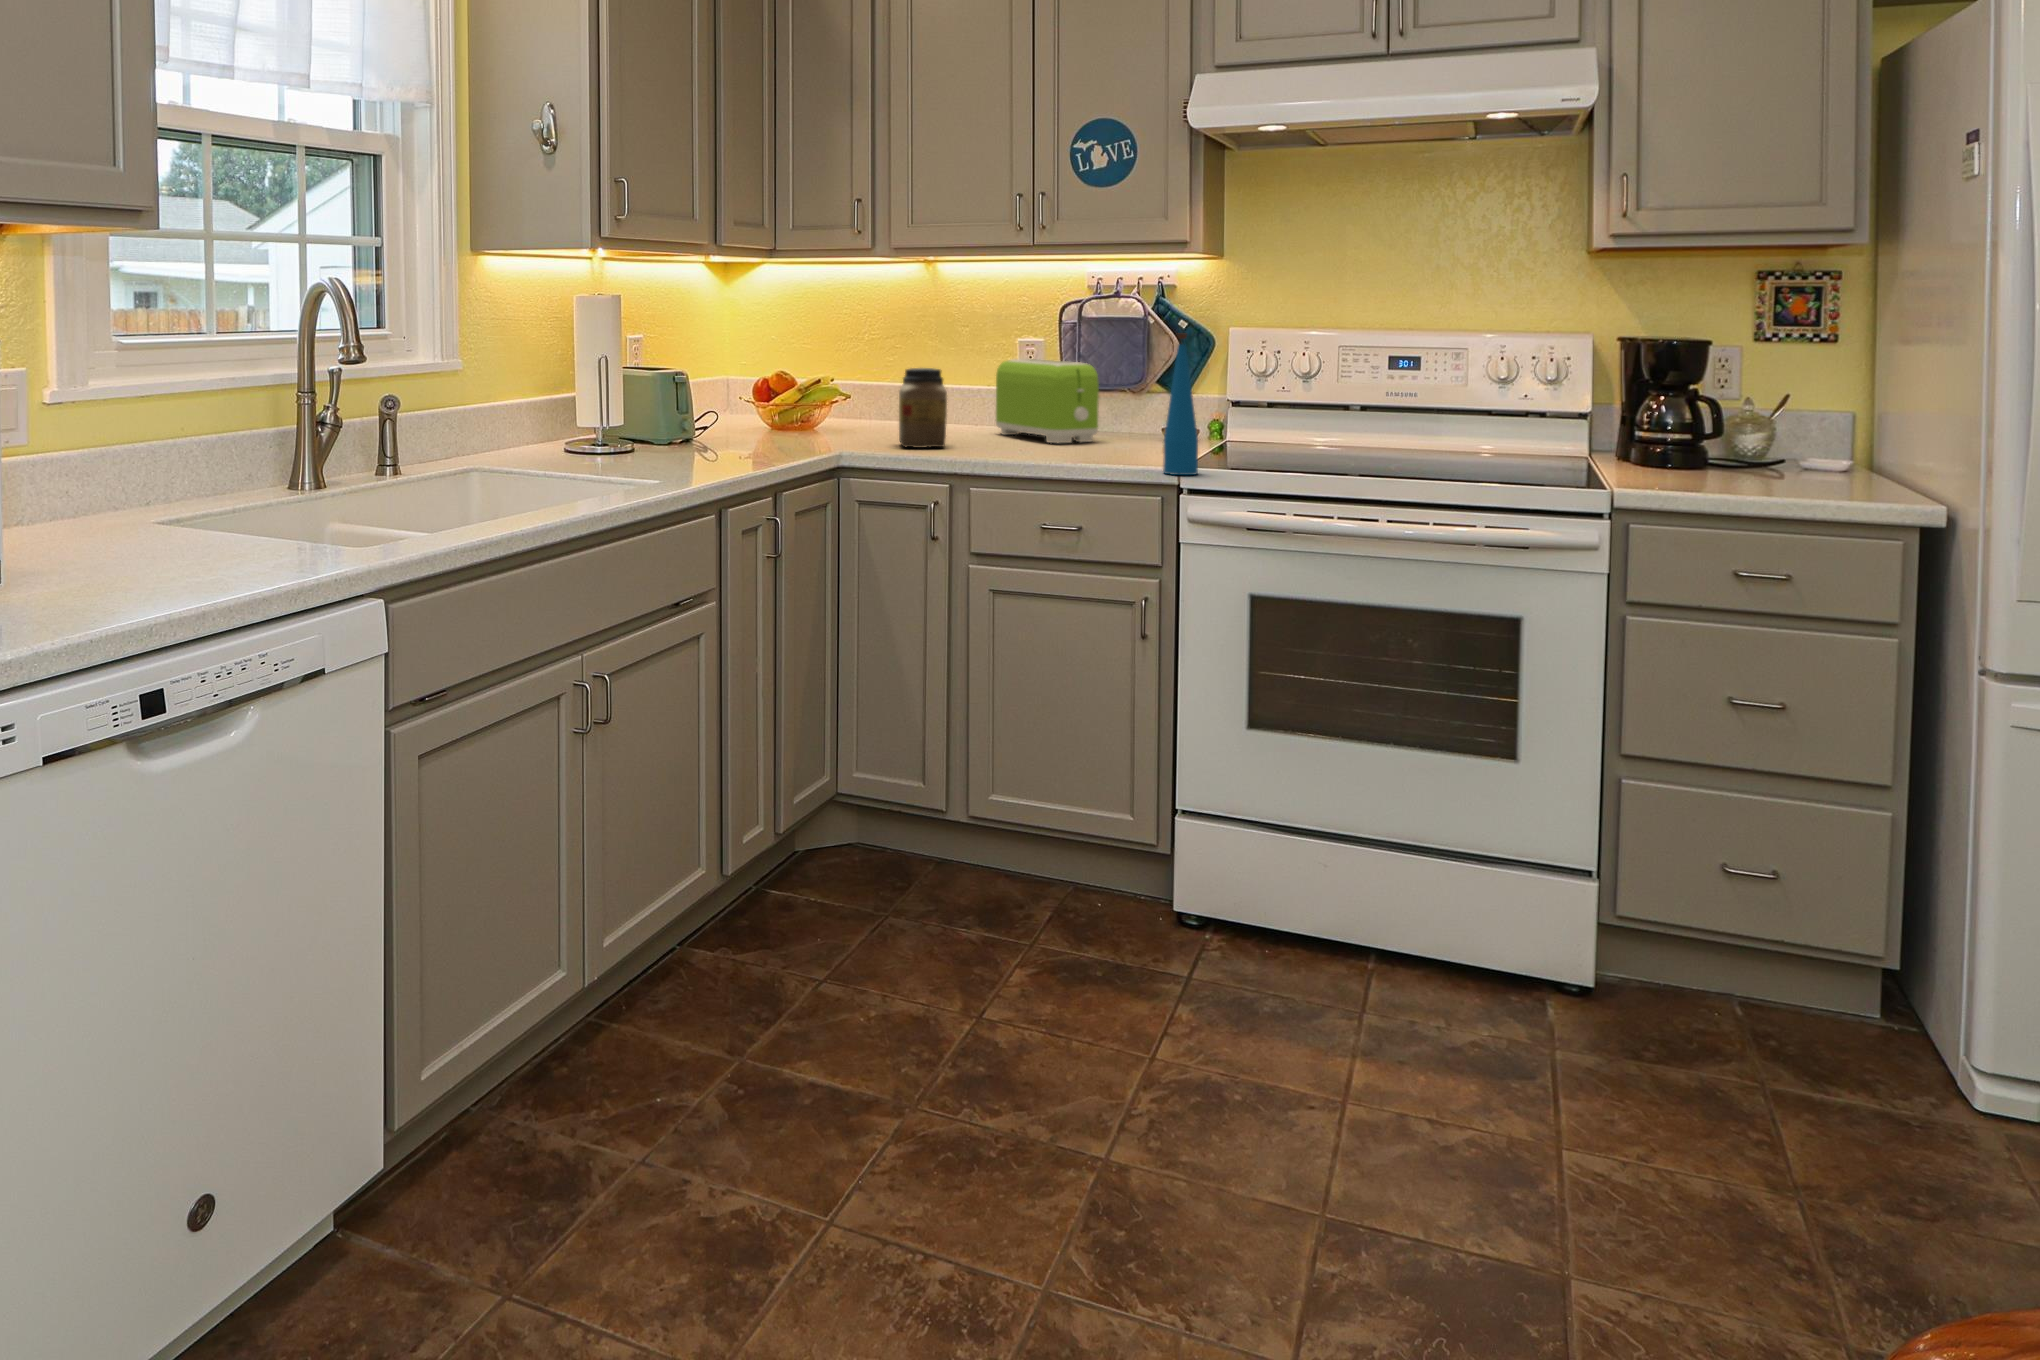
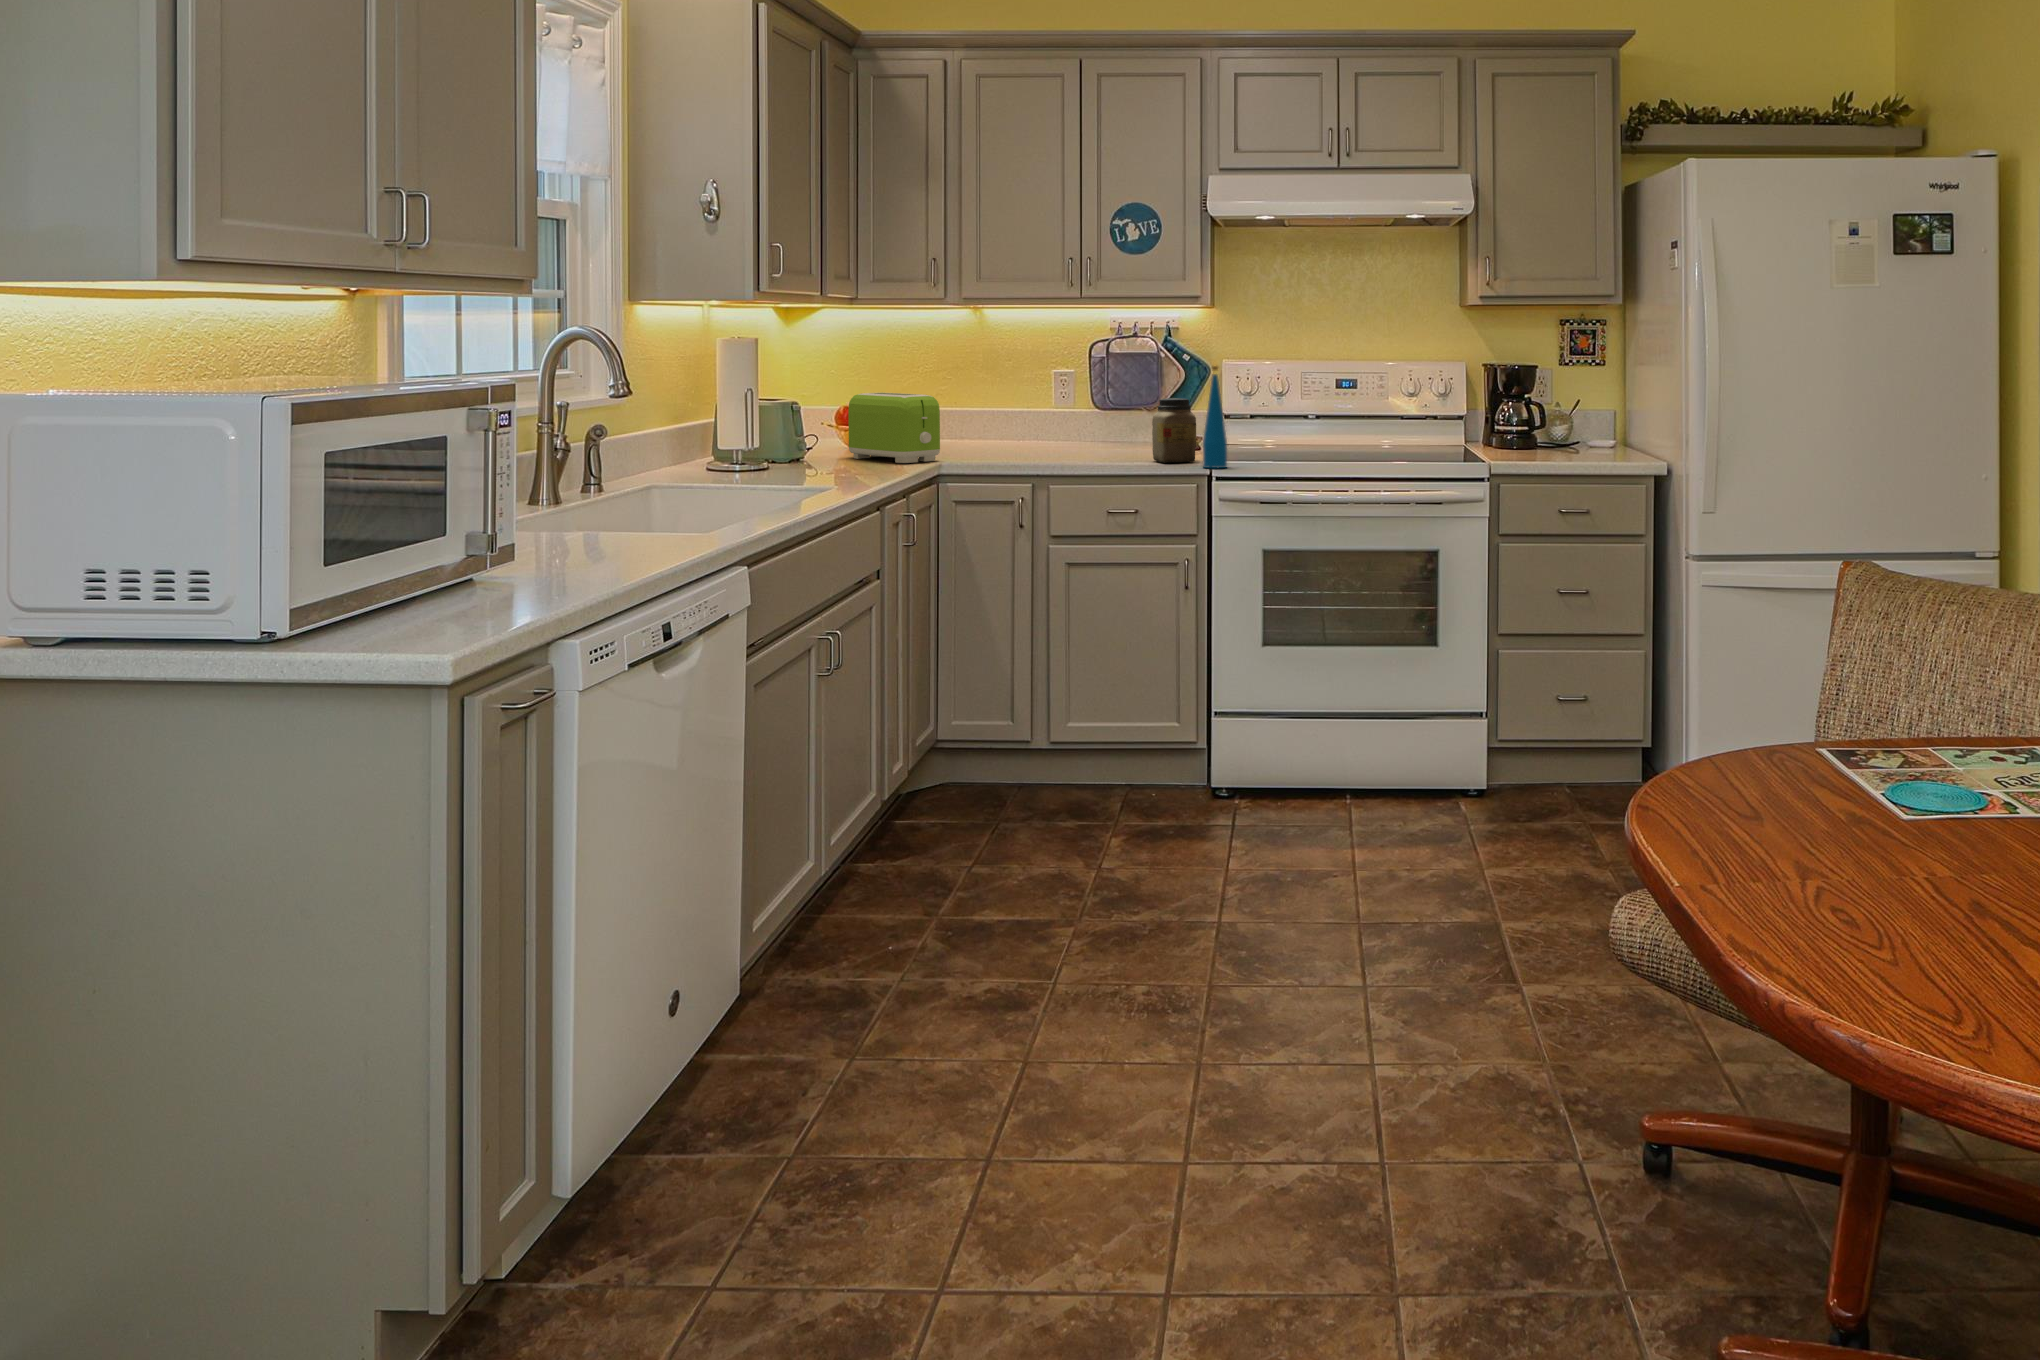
toaster: present [996,359,1099,443] -> present [848,393,940,463]
jar: present [899,368,947,448] -> present [1152,398,1196,463]

